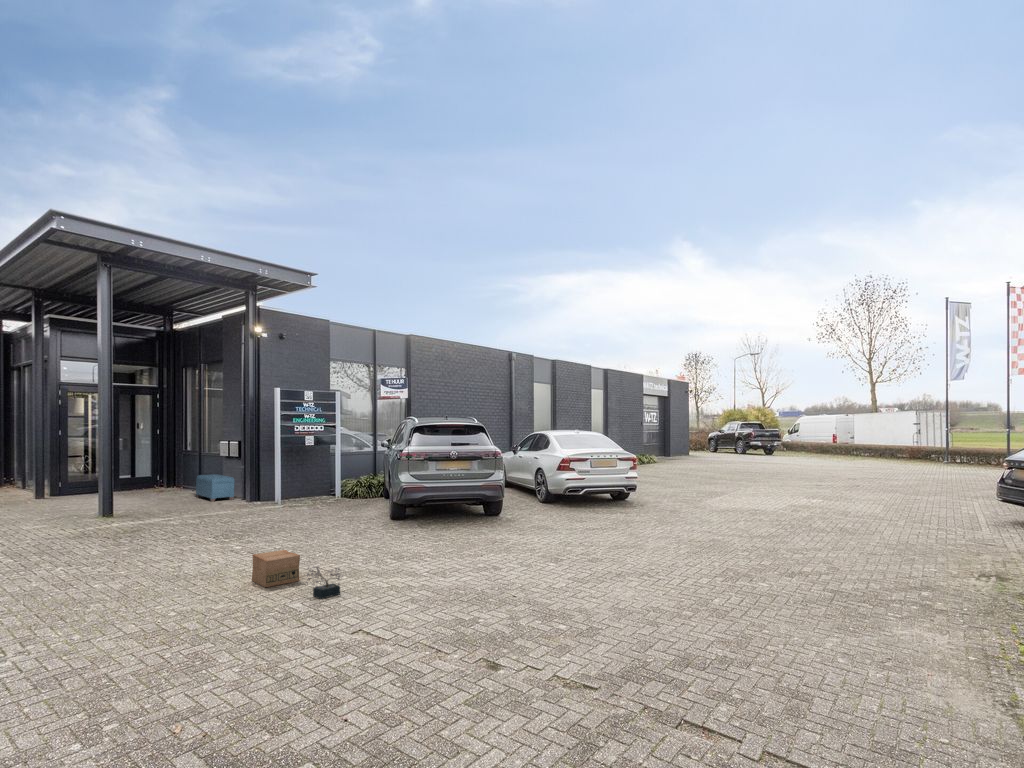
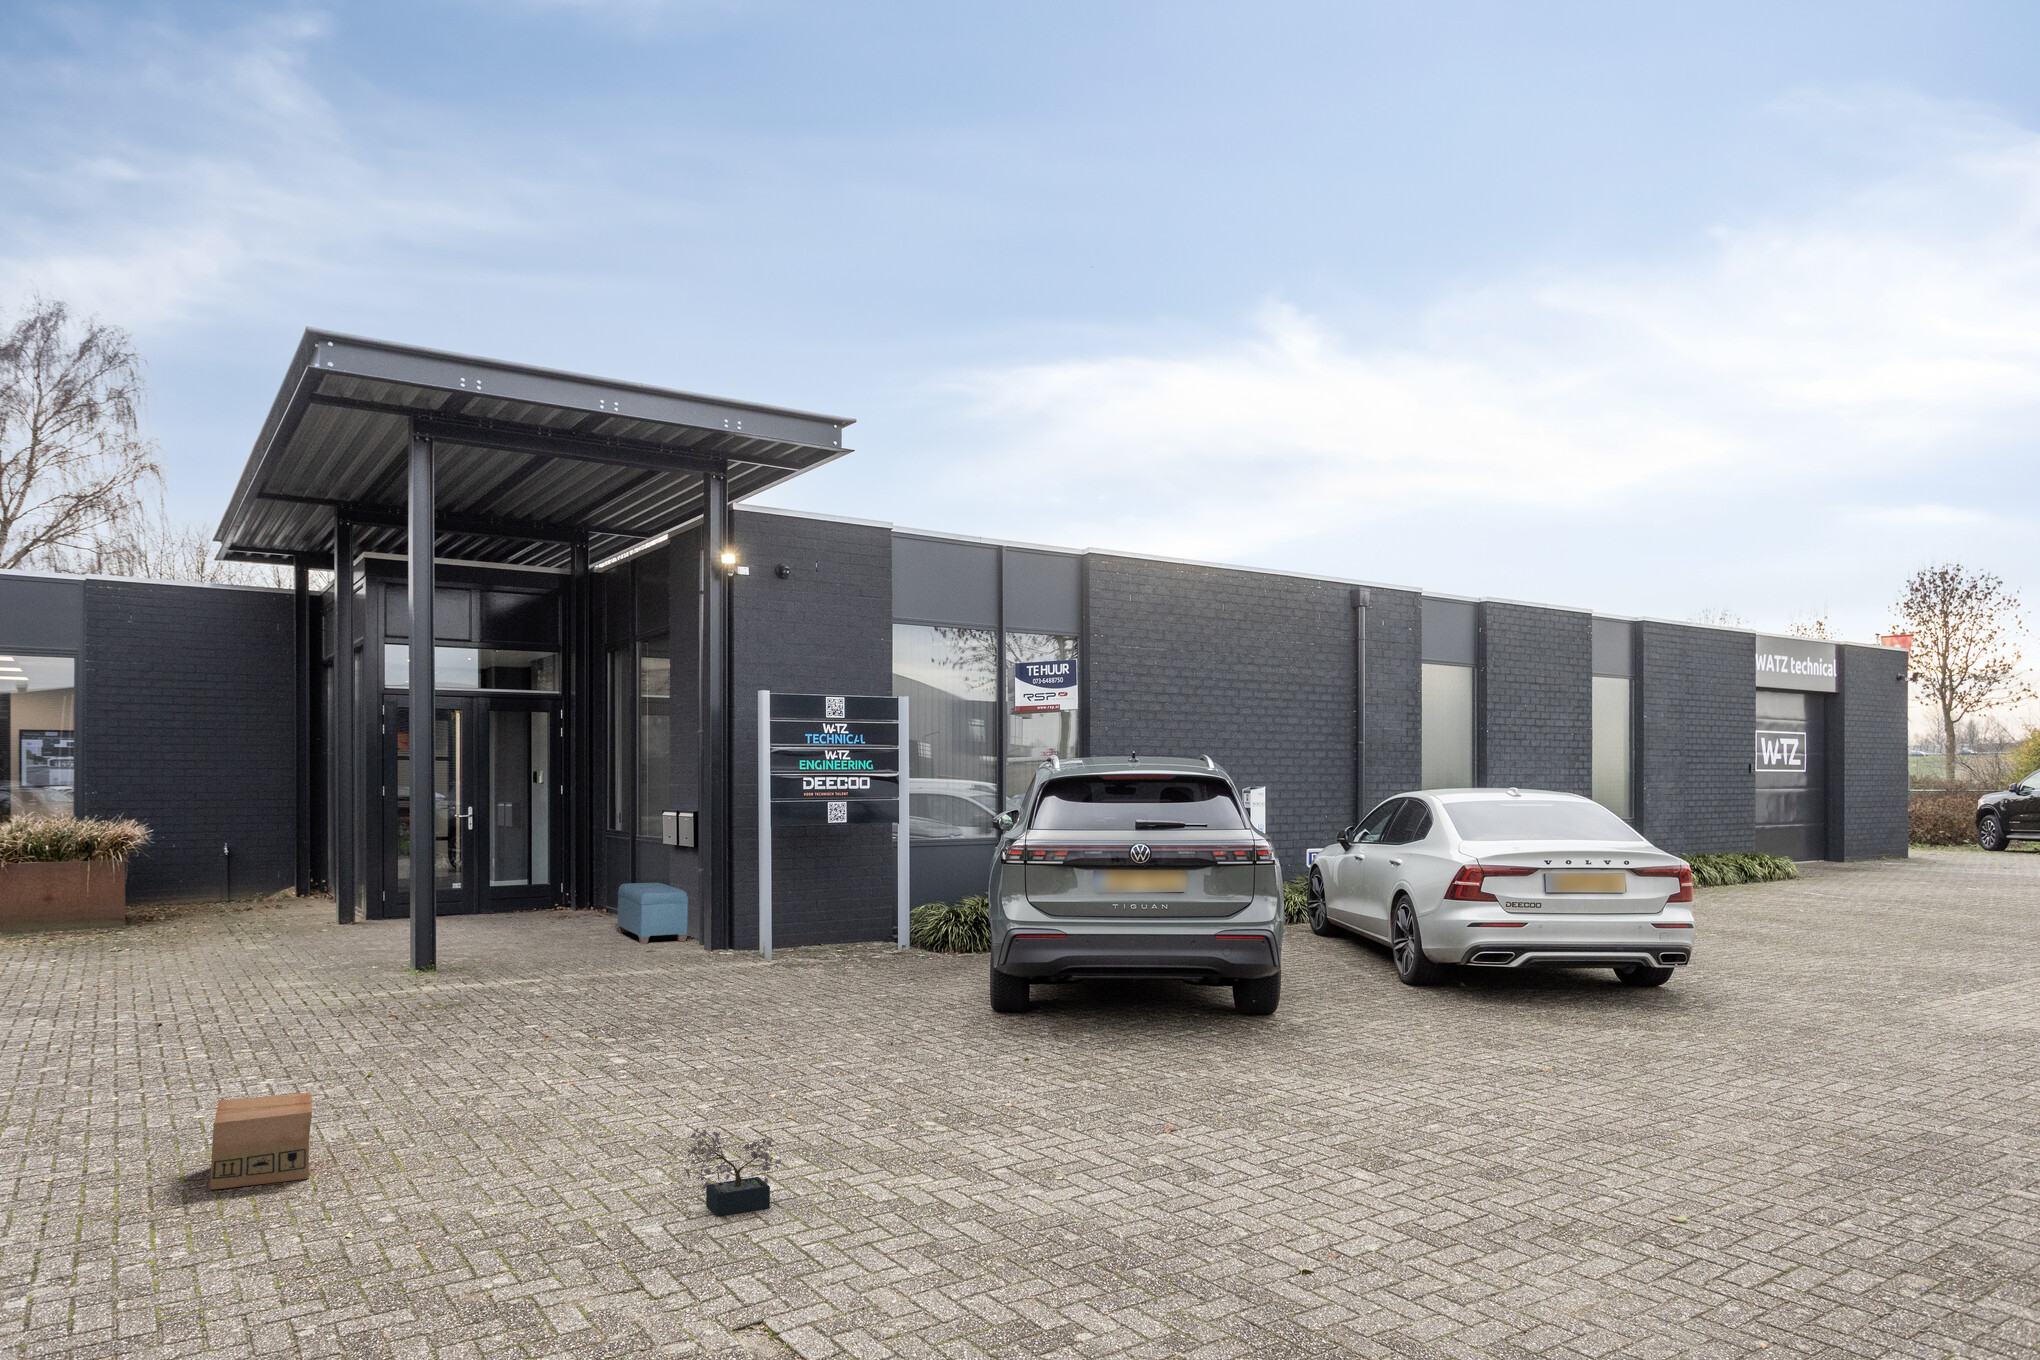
cardboard box: present [252,550,300,587] -> present [210,1093,312,1190]

